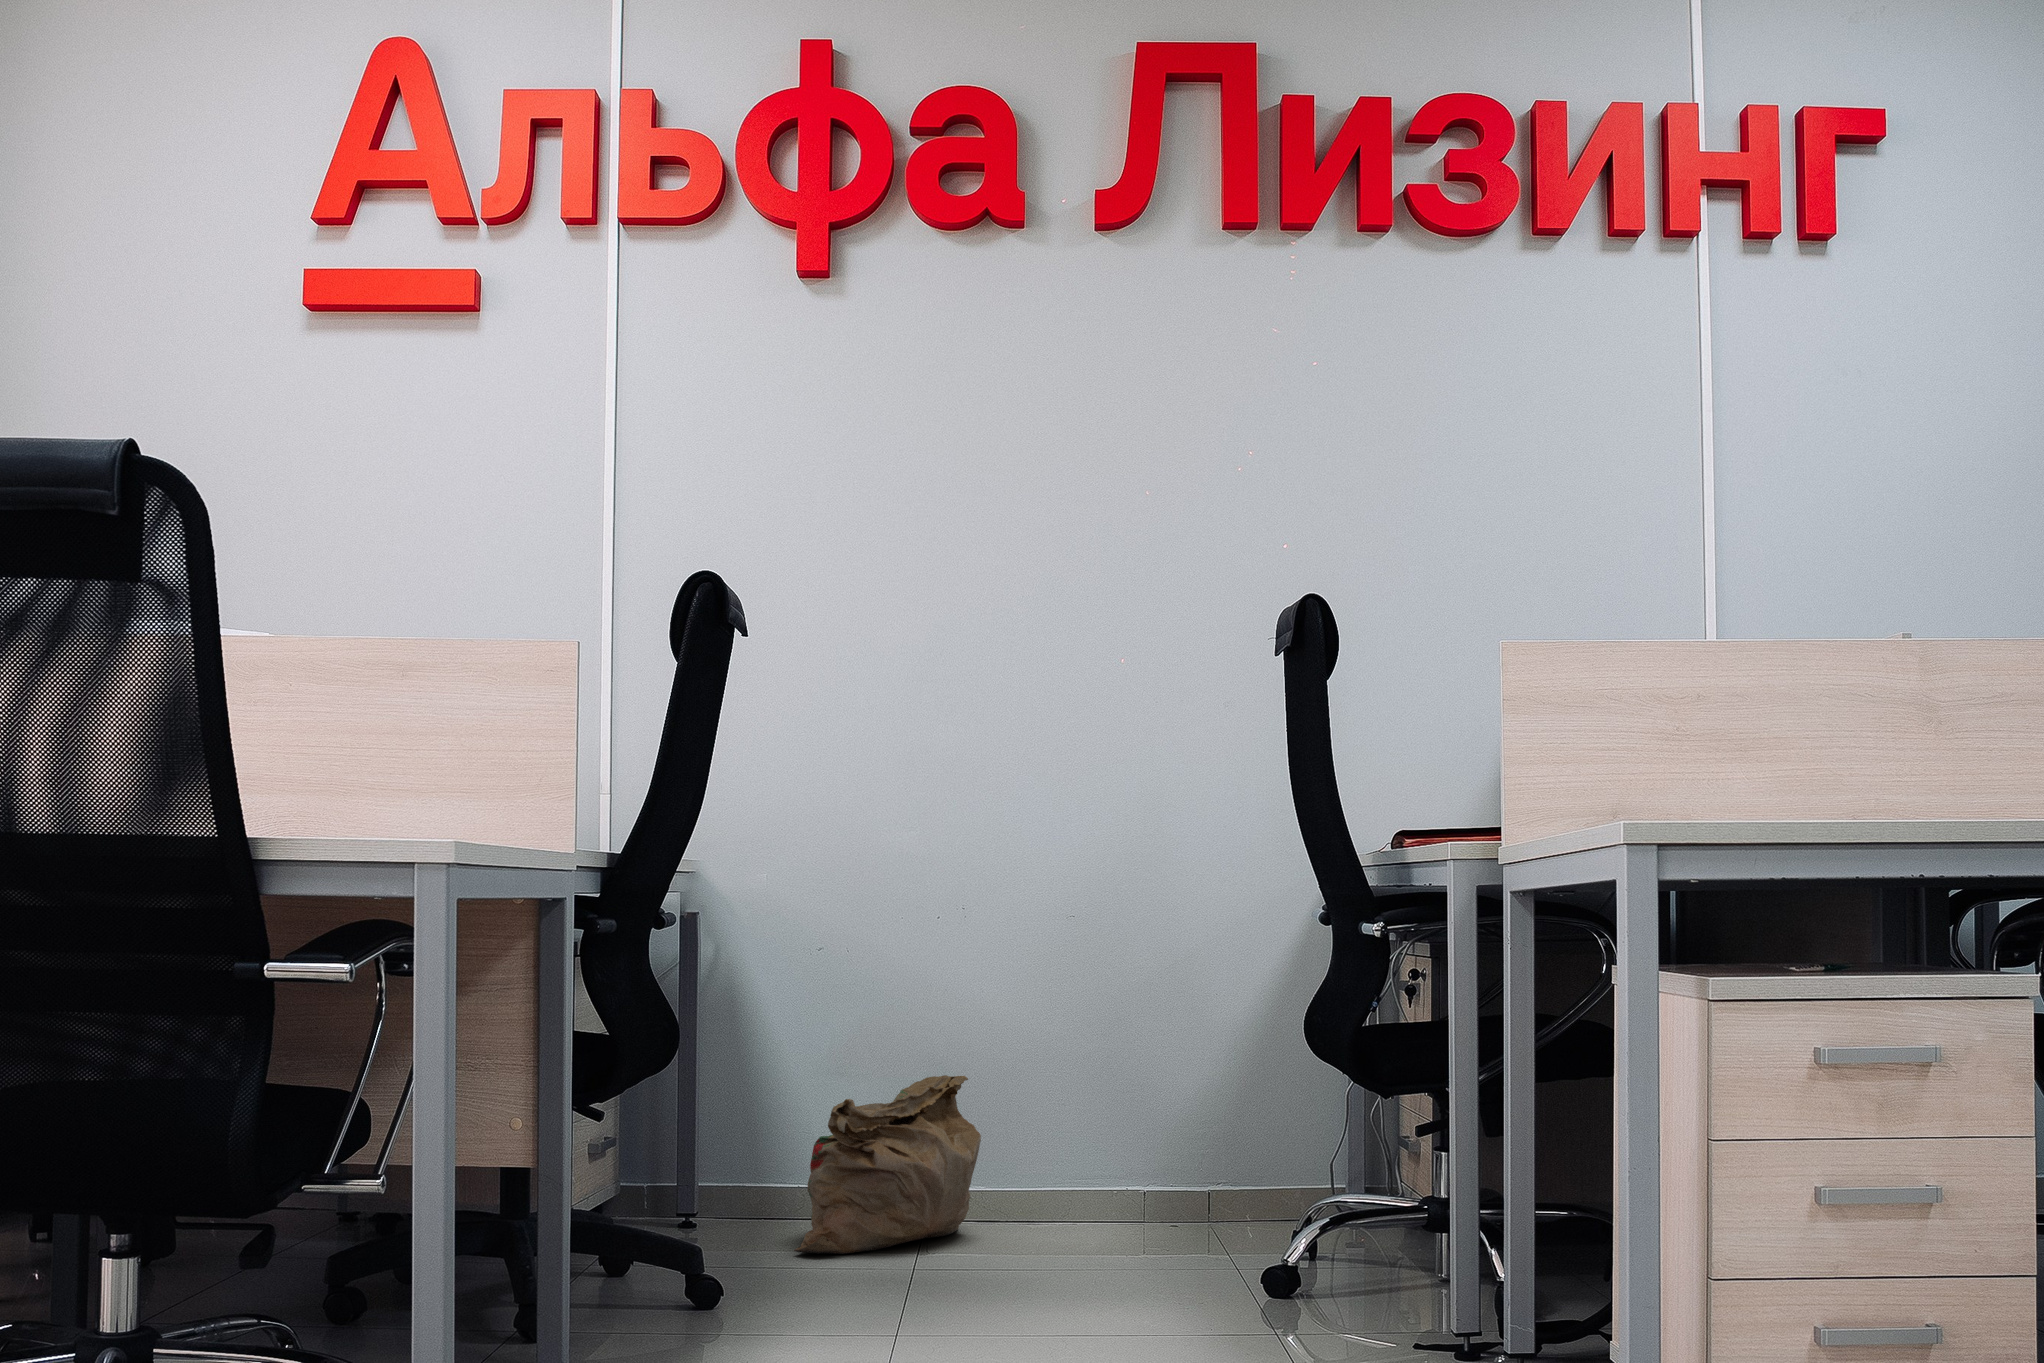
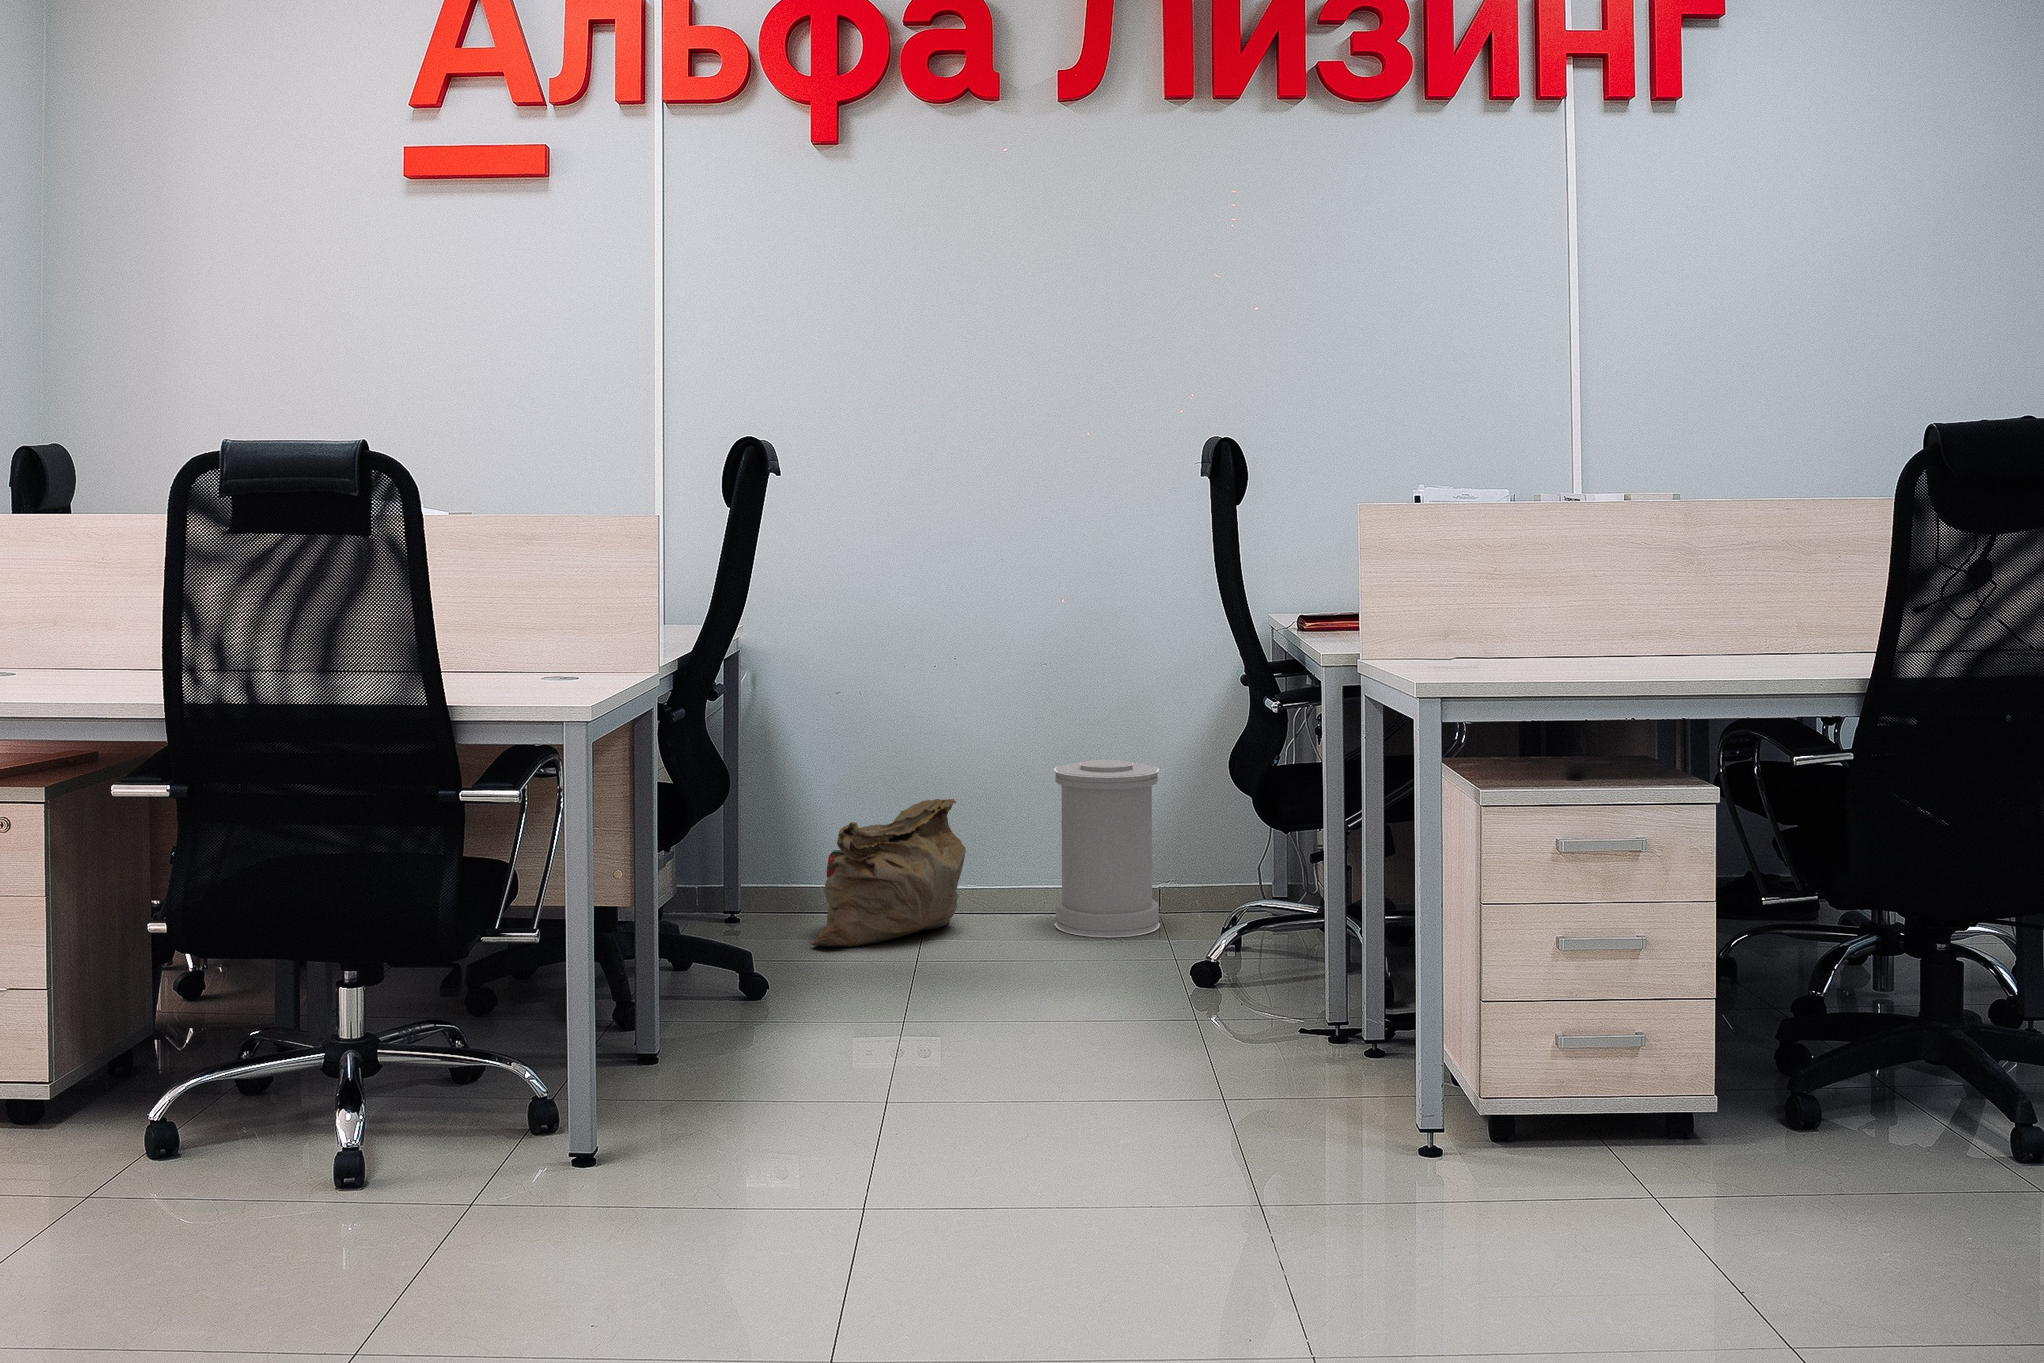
trash can: none [1088,1028,1218,1245] -> present [1054,760,1160,938]

